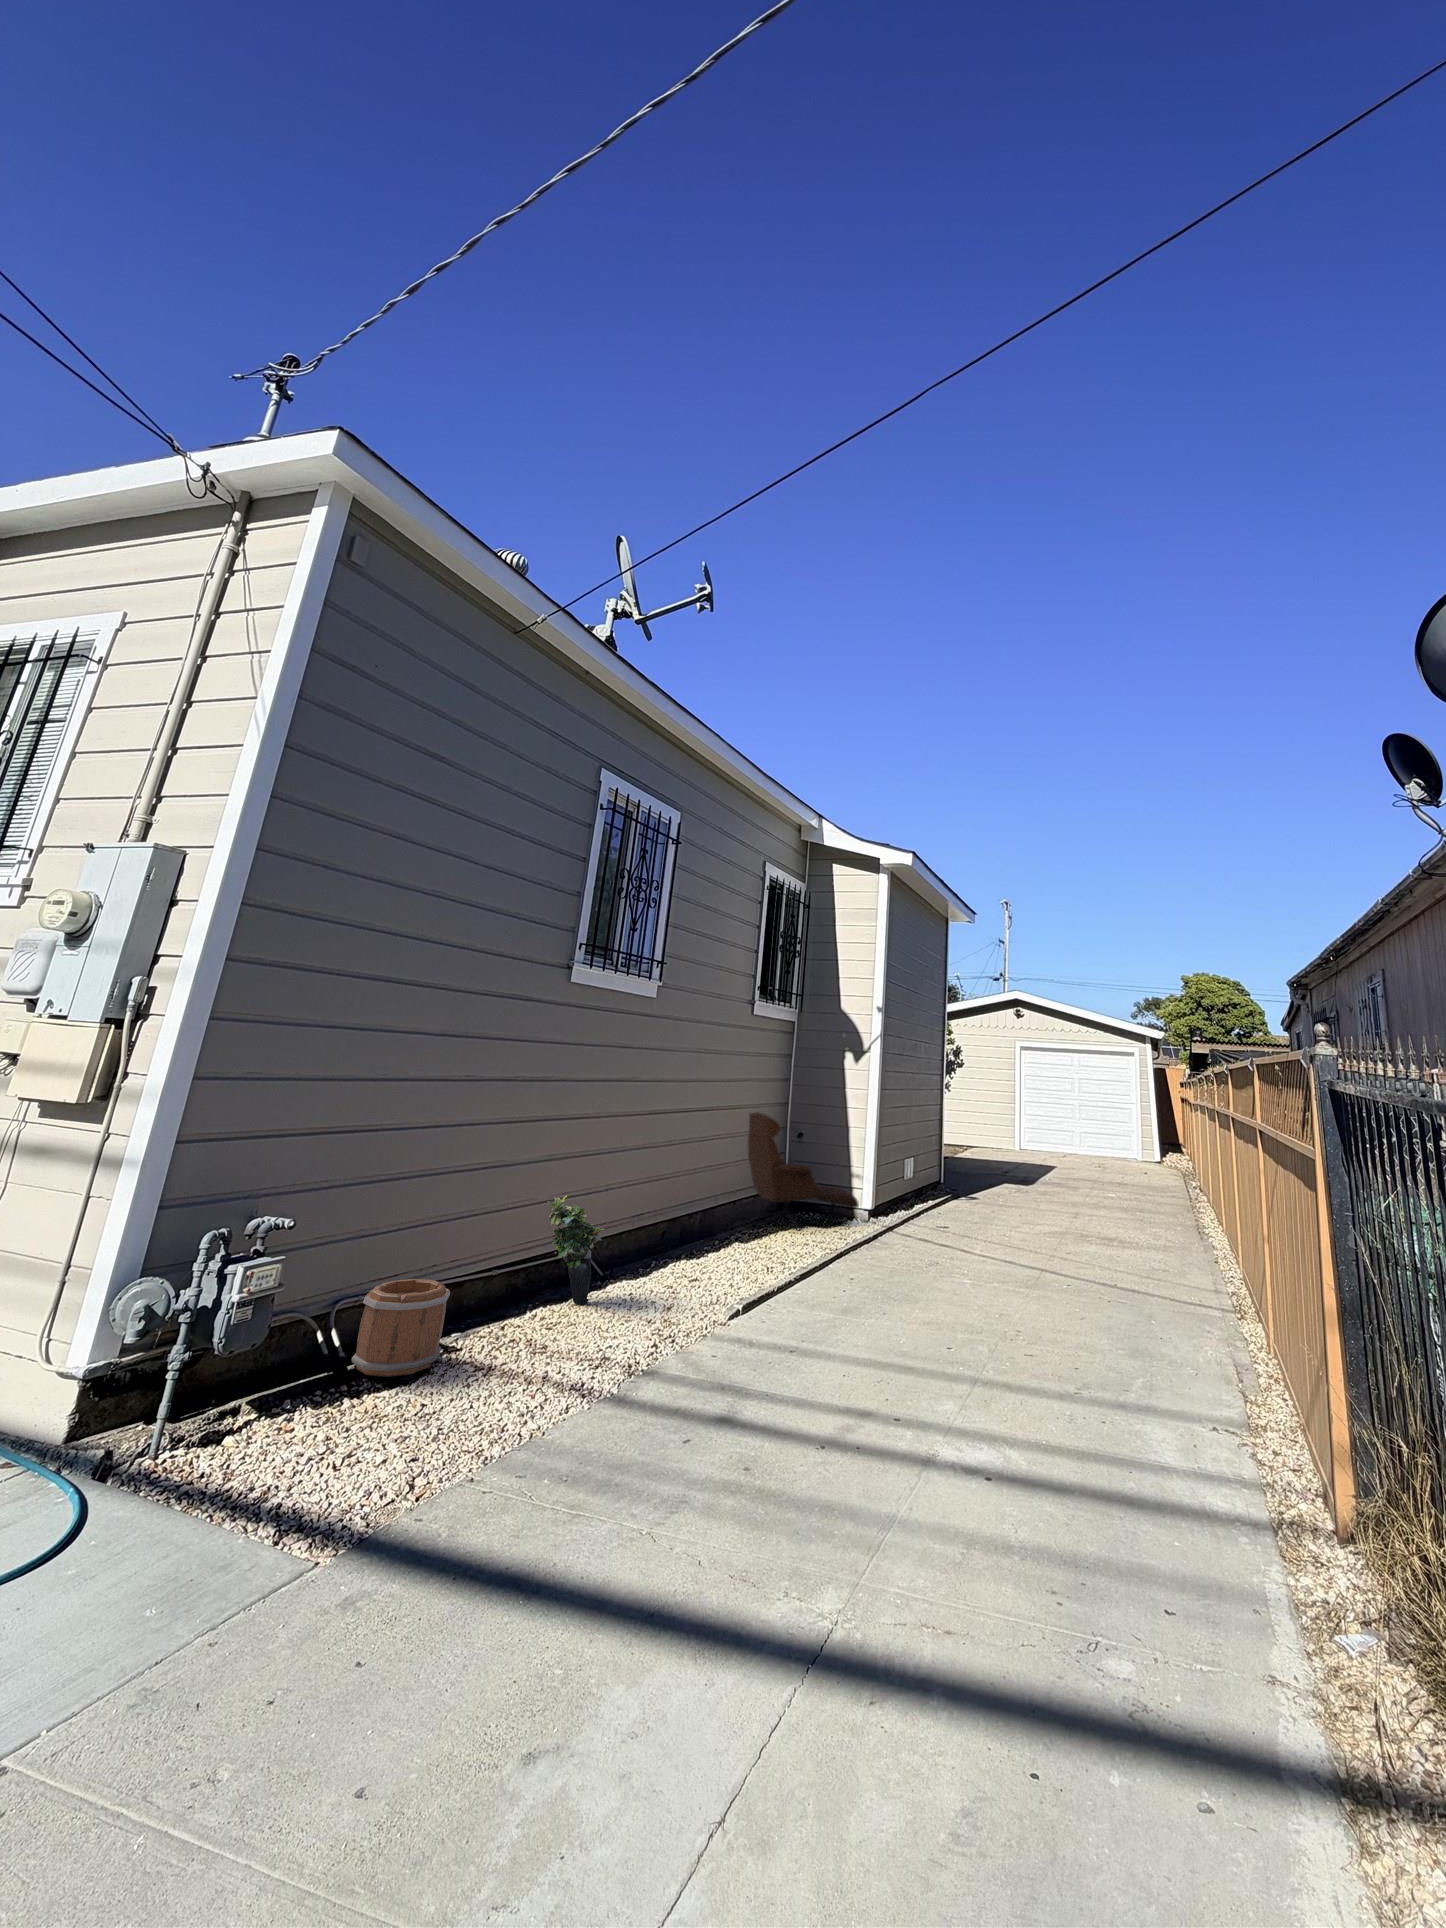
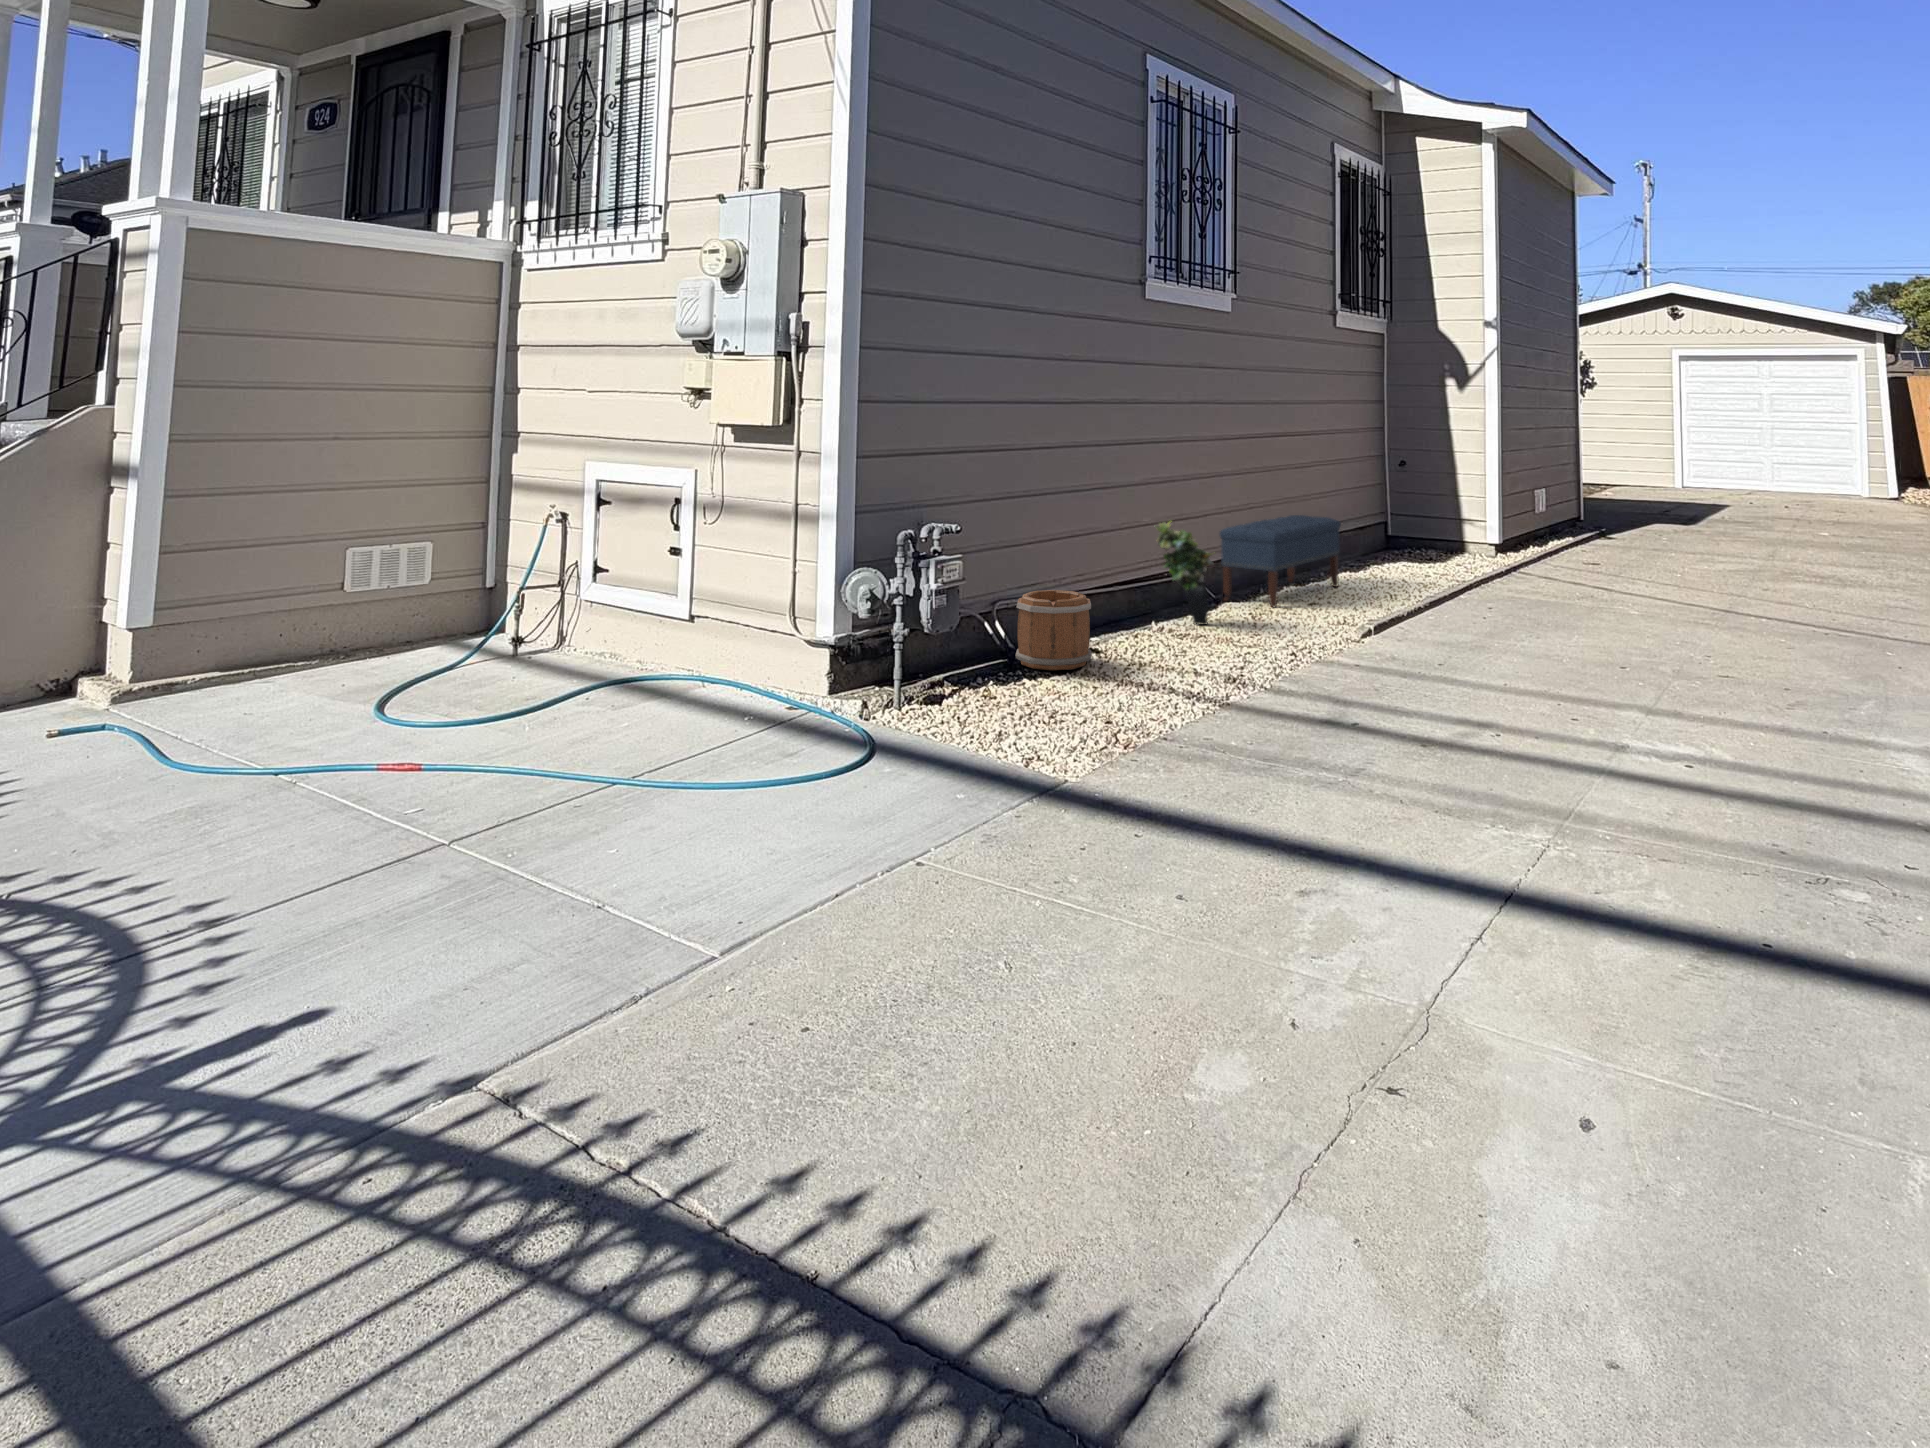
lounge chair: present [748,1112,859,1230] -> none [1338,441,1483,568]
bench: none [615,1183,736,1280] -> present [1220,515,1341,607]

